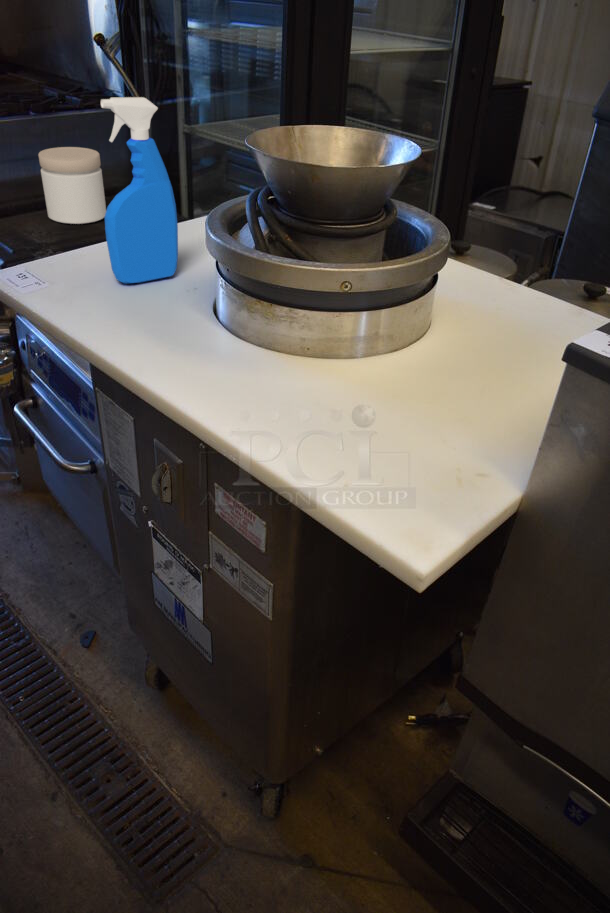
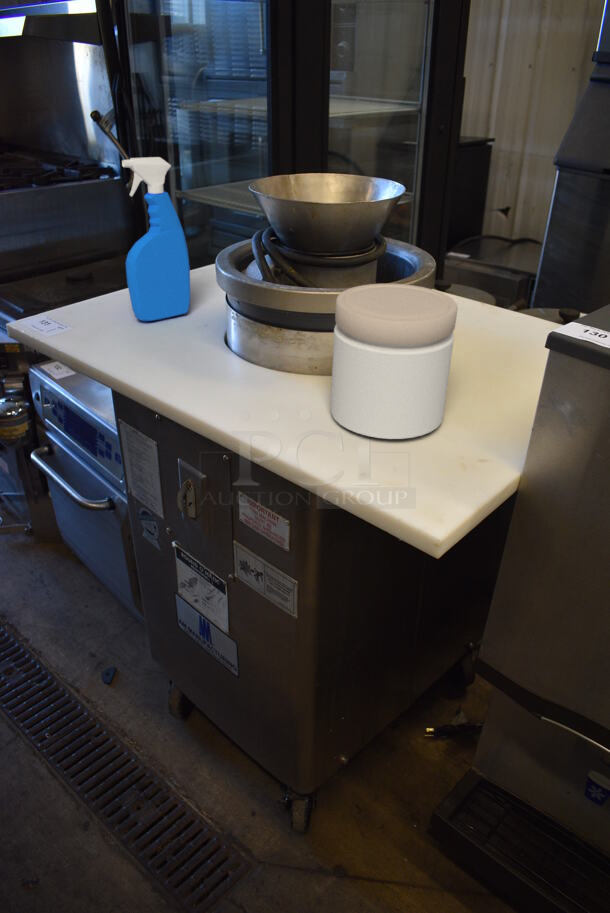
jar: present [38,147,106,224] -> present [331,284,458,439]

